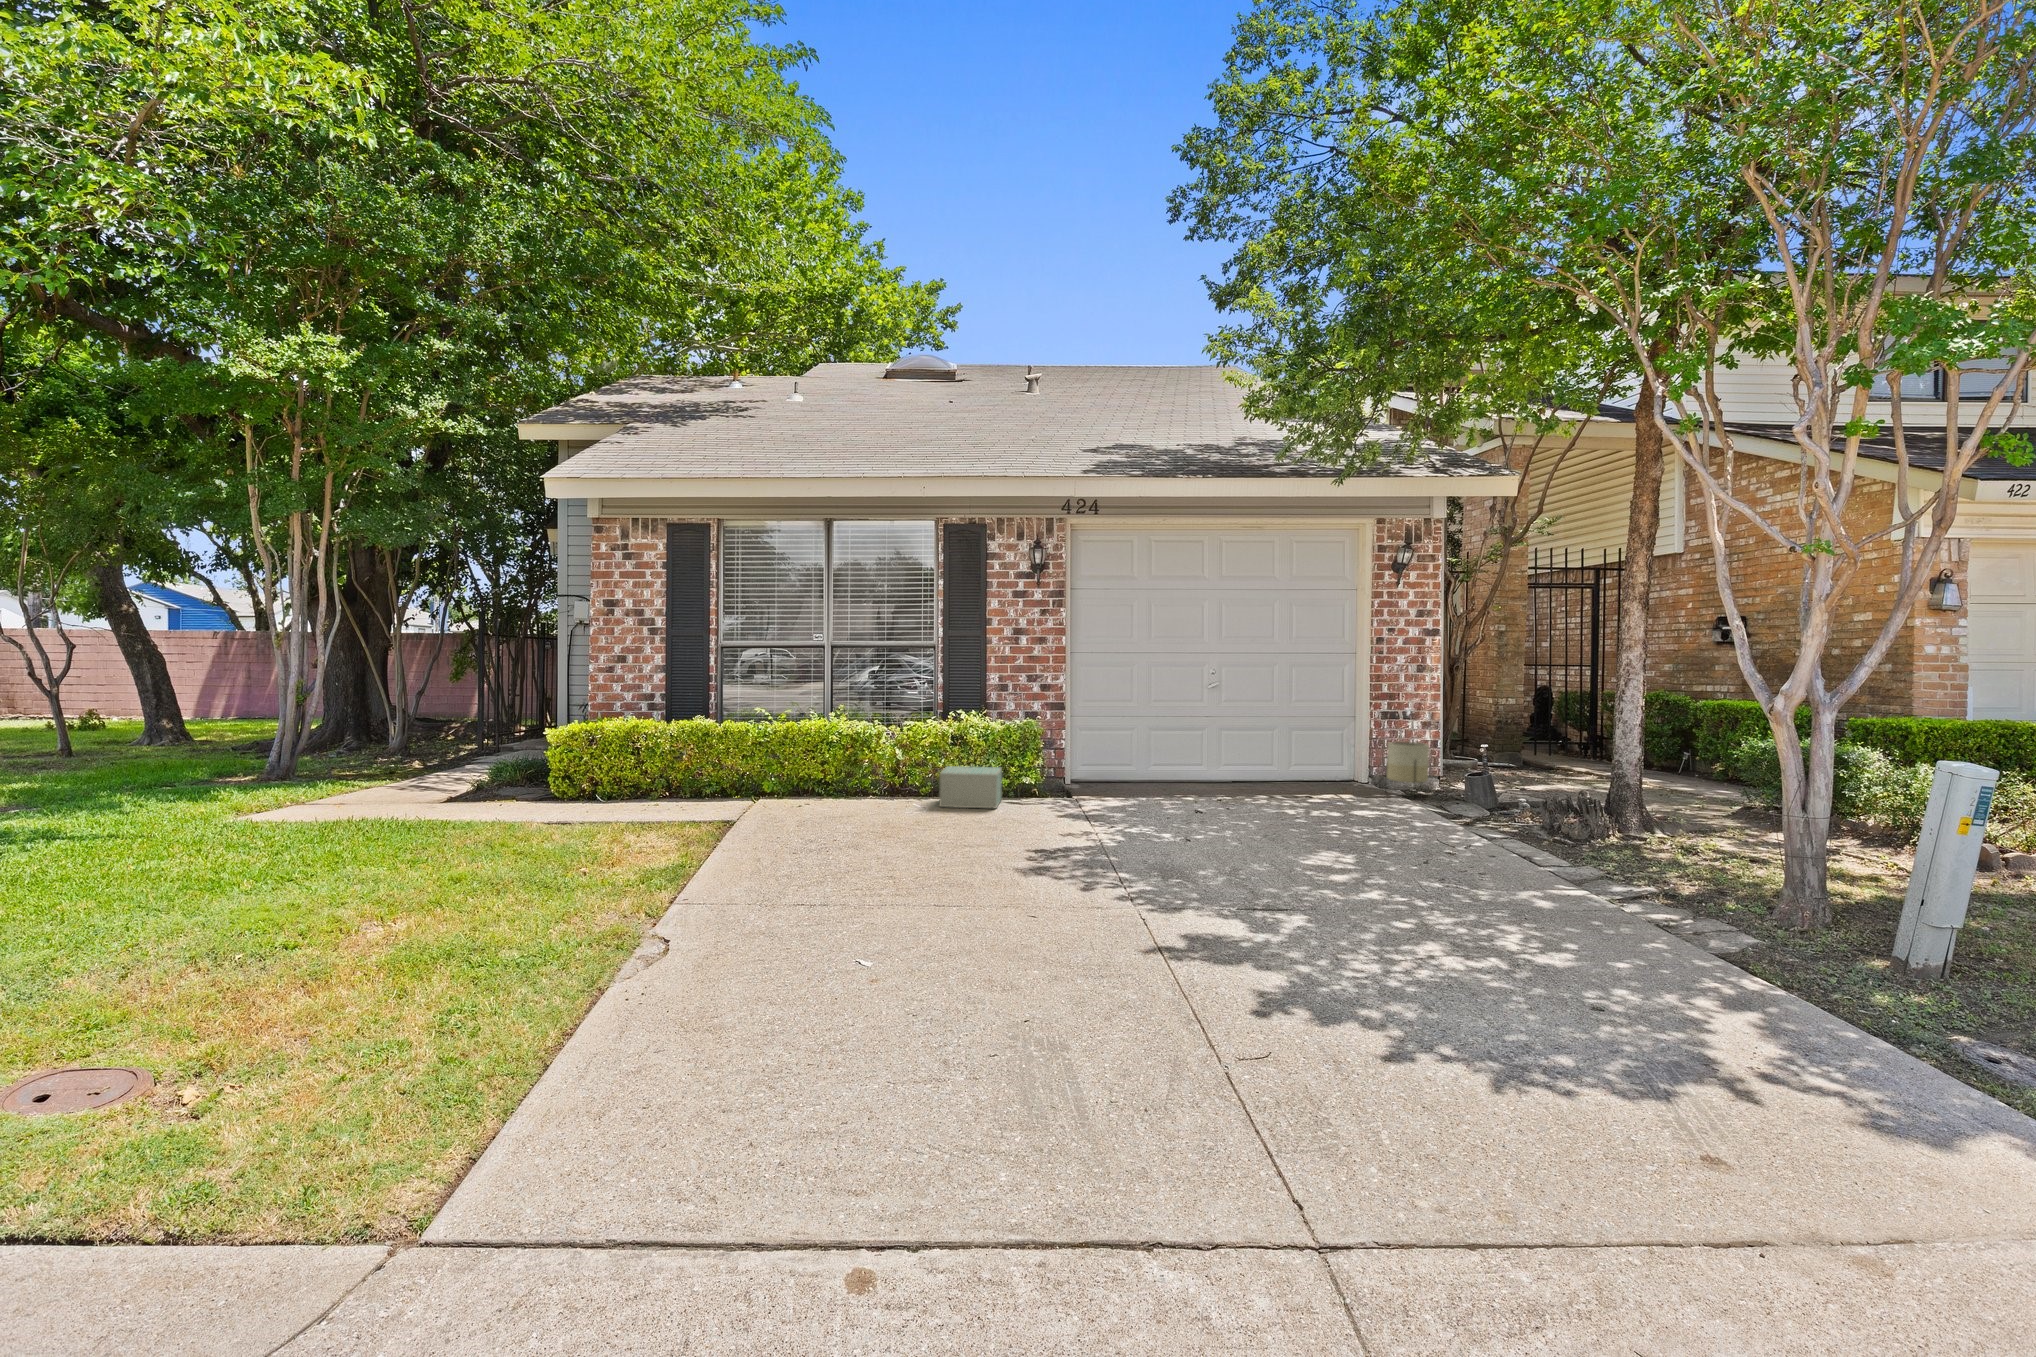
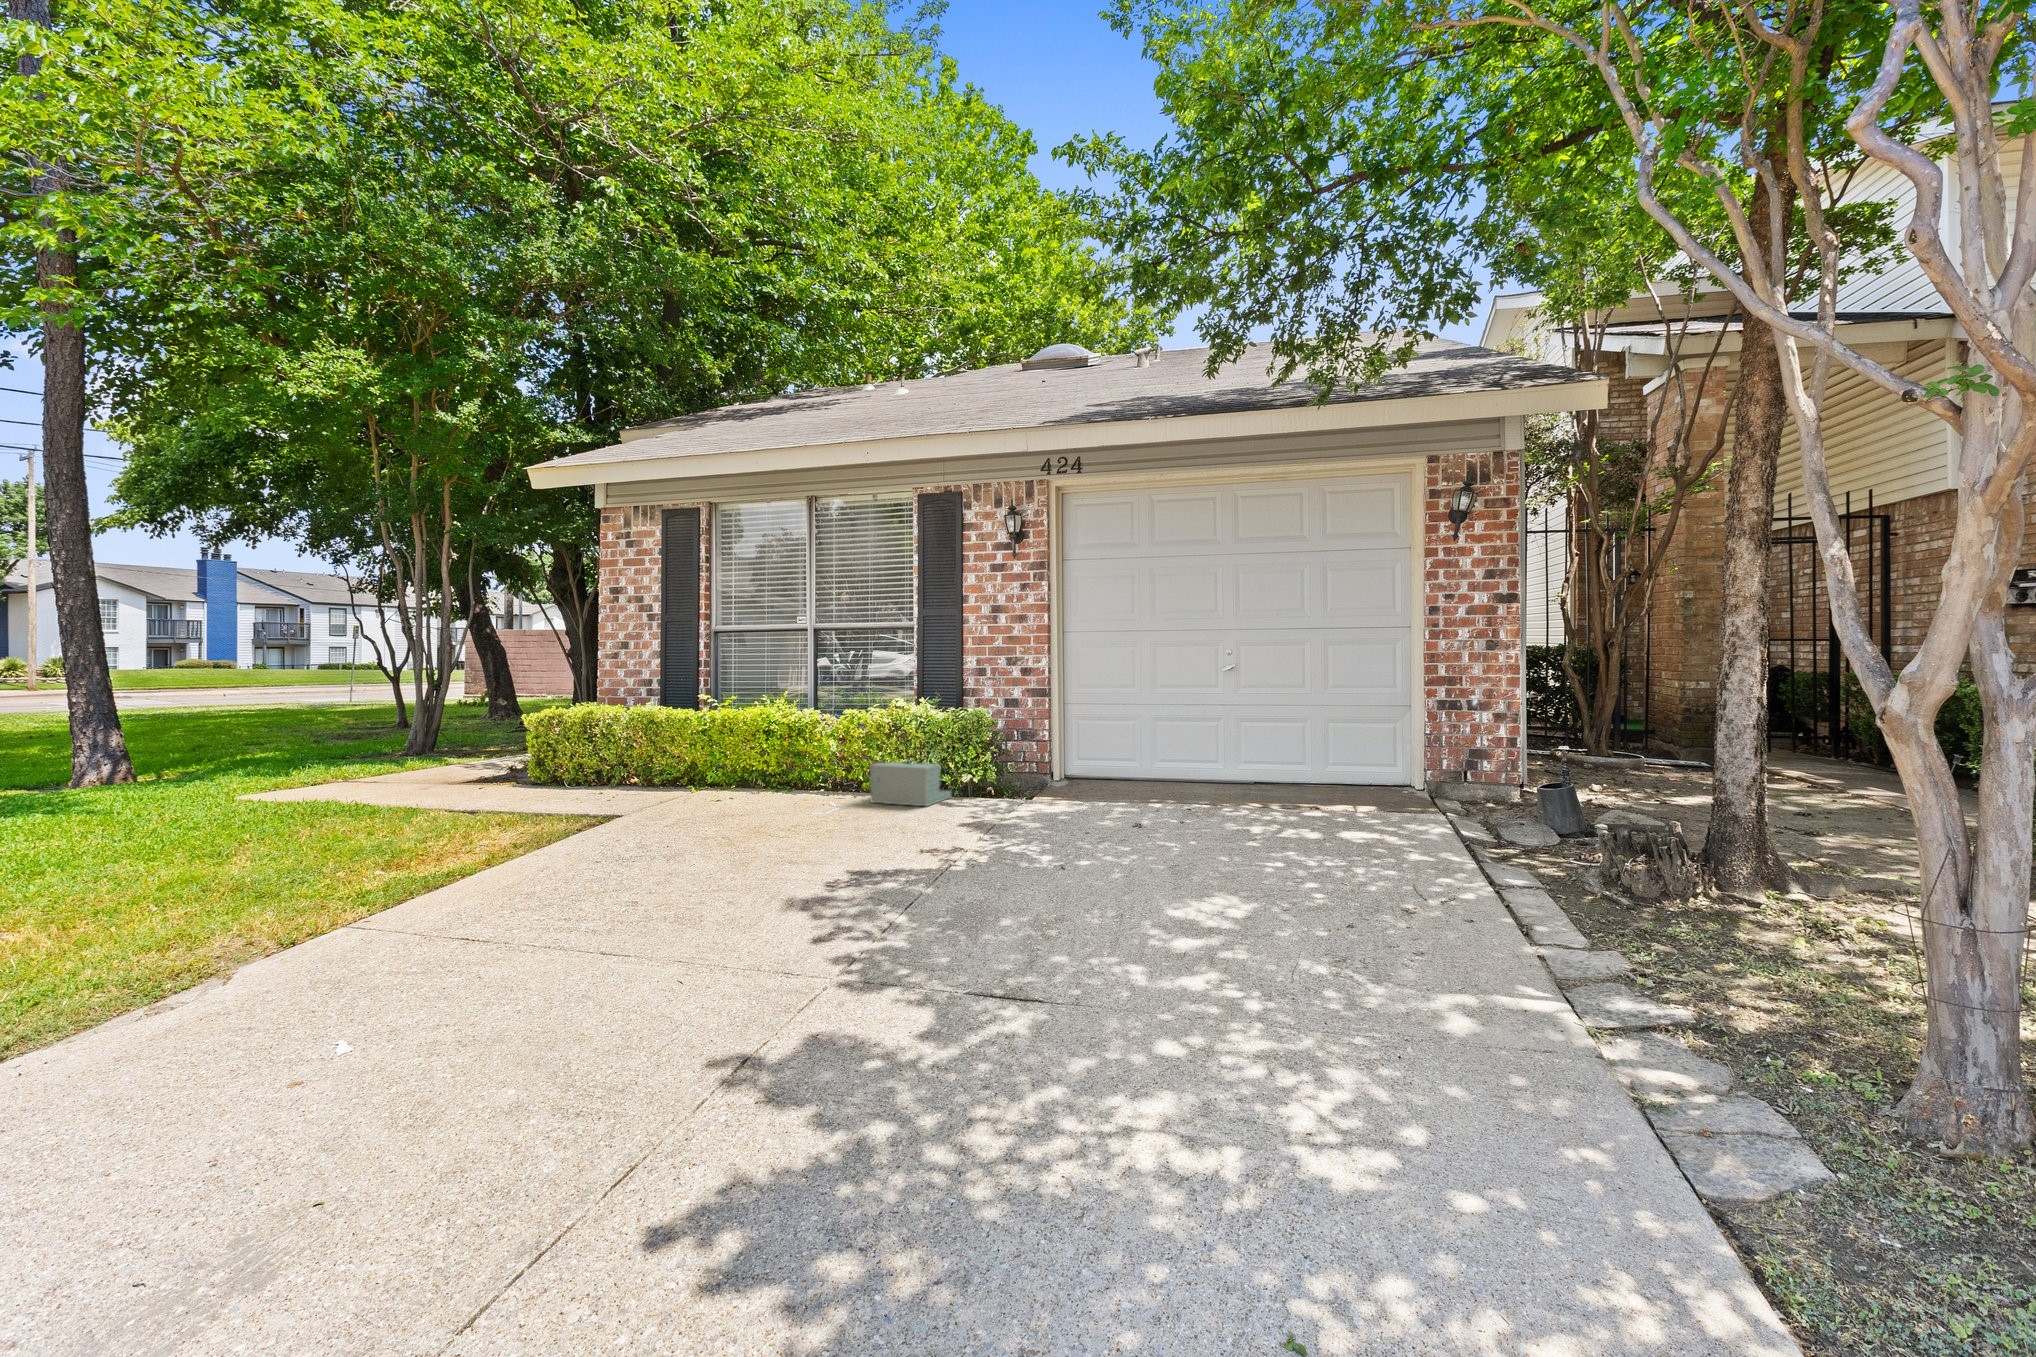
planter: present [1386,742,1429,784] -> none [1439,740,1493,815]

